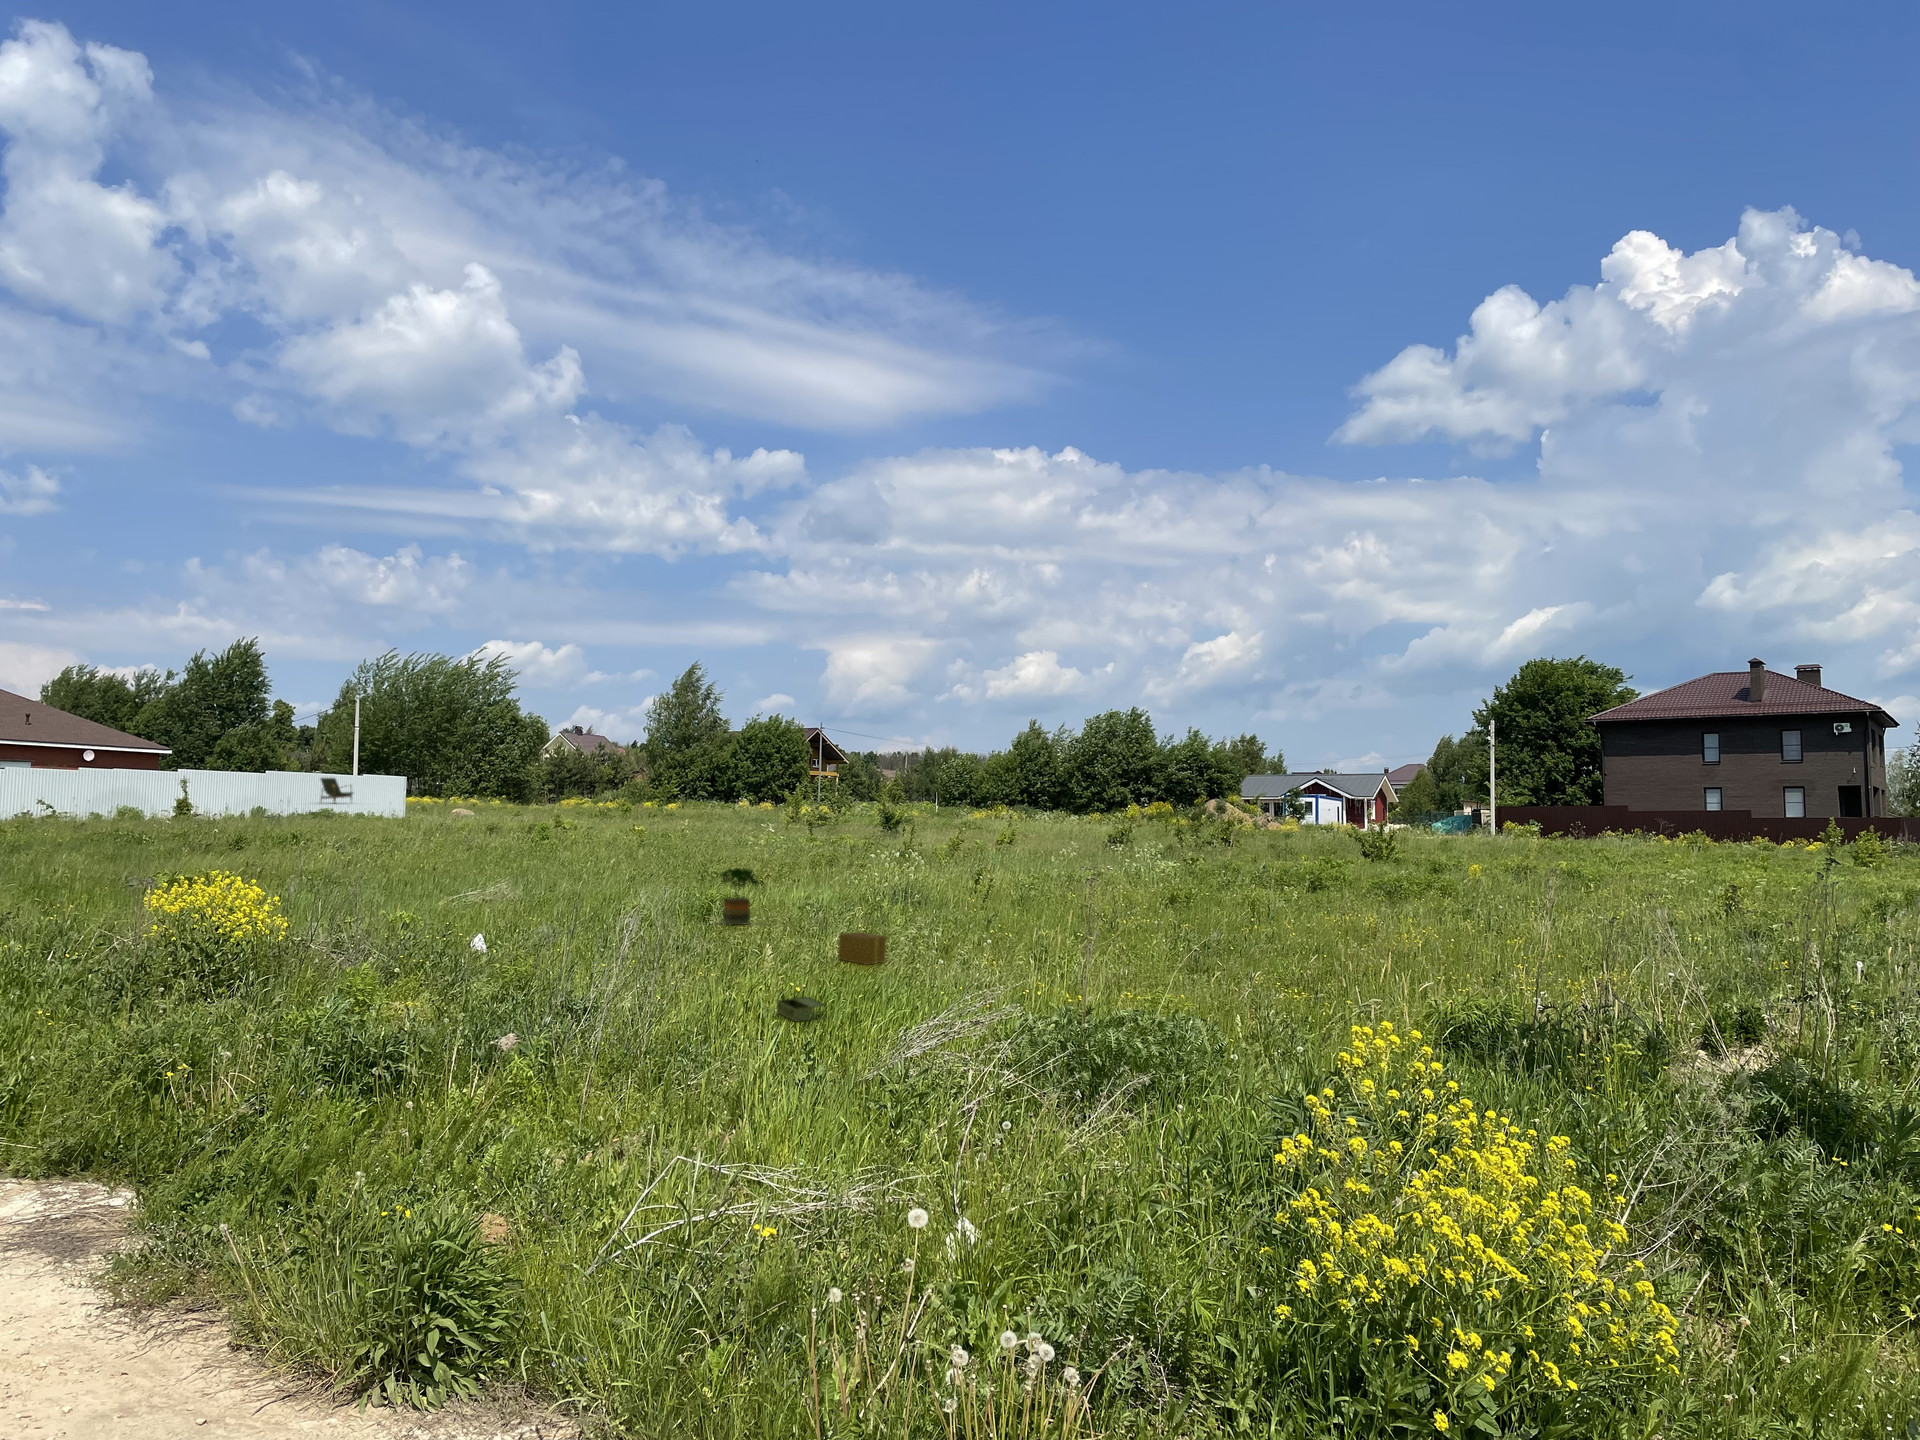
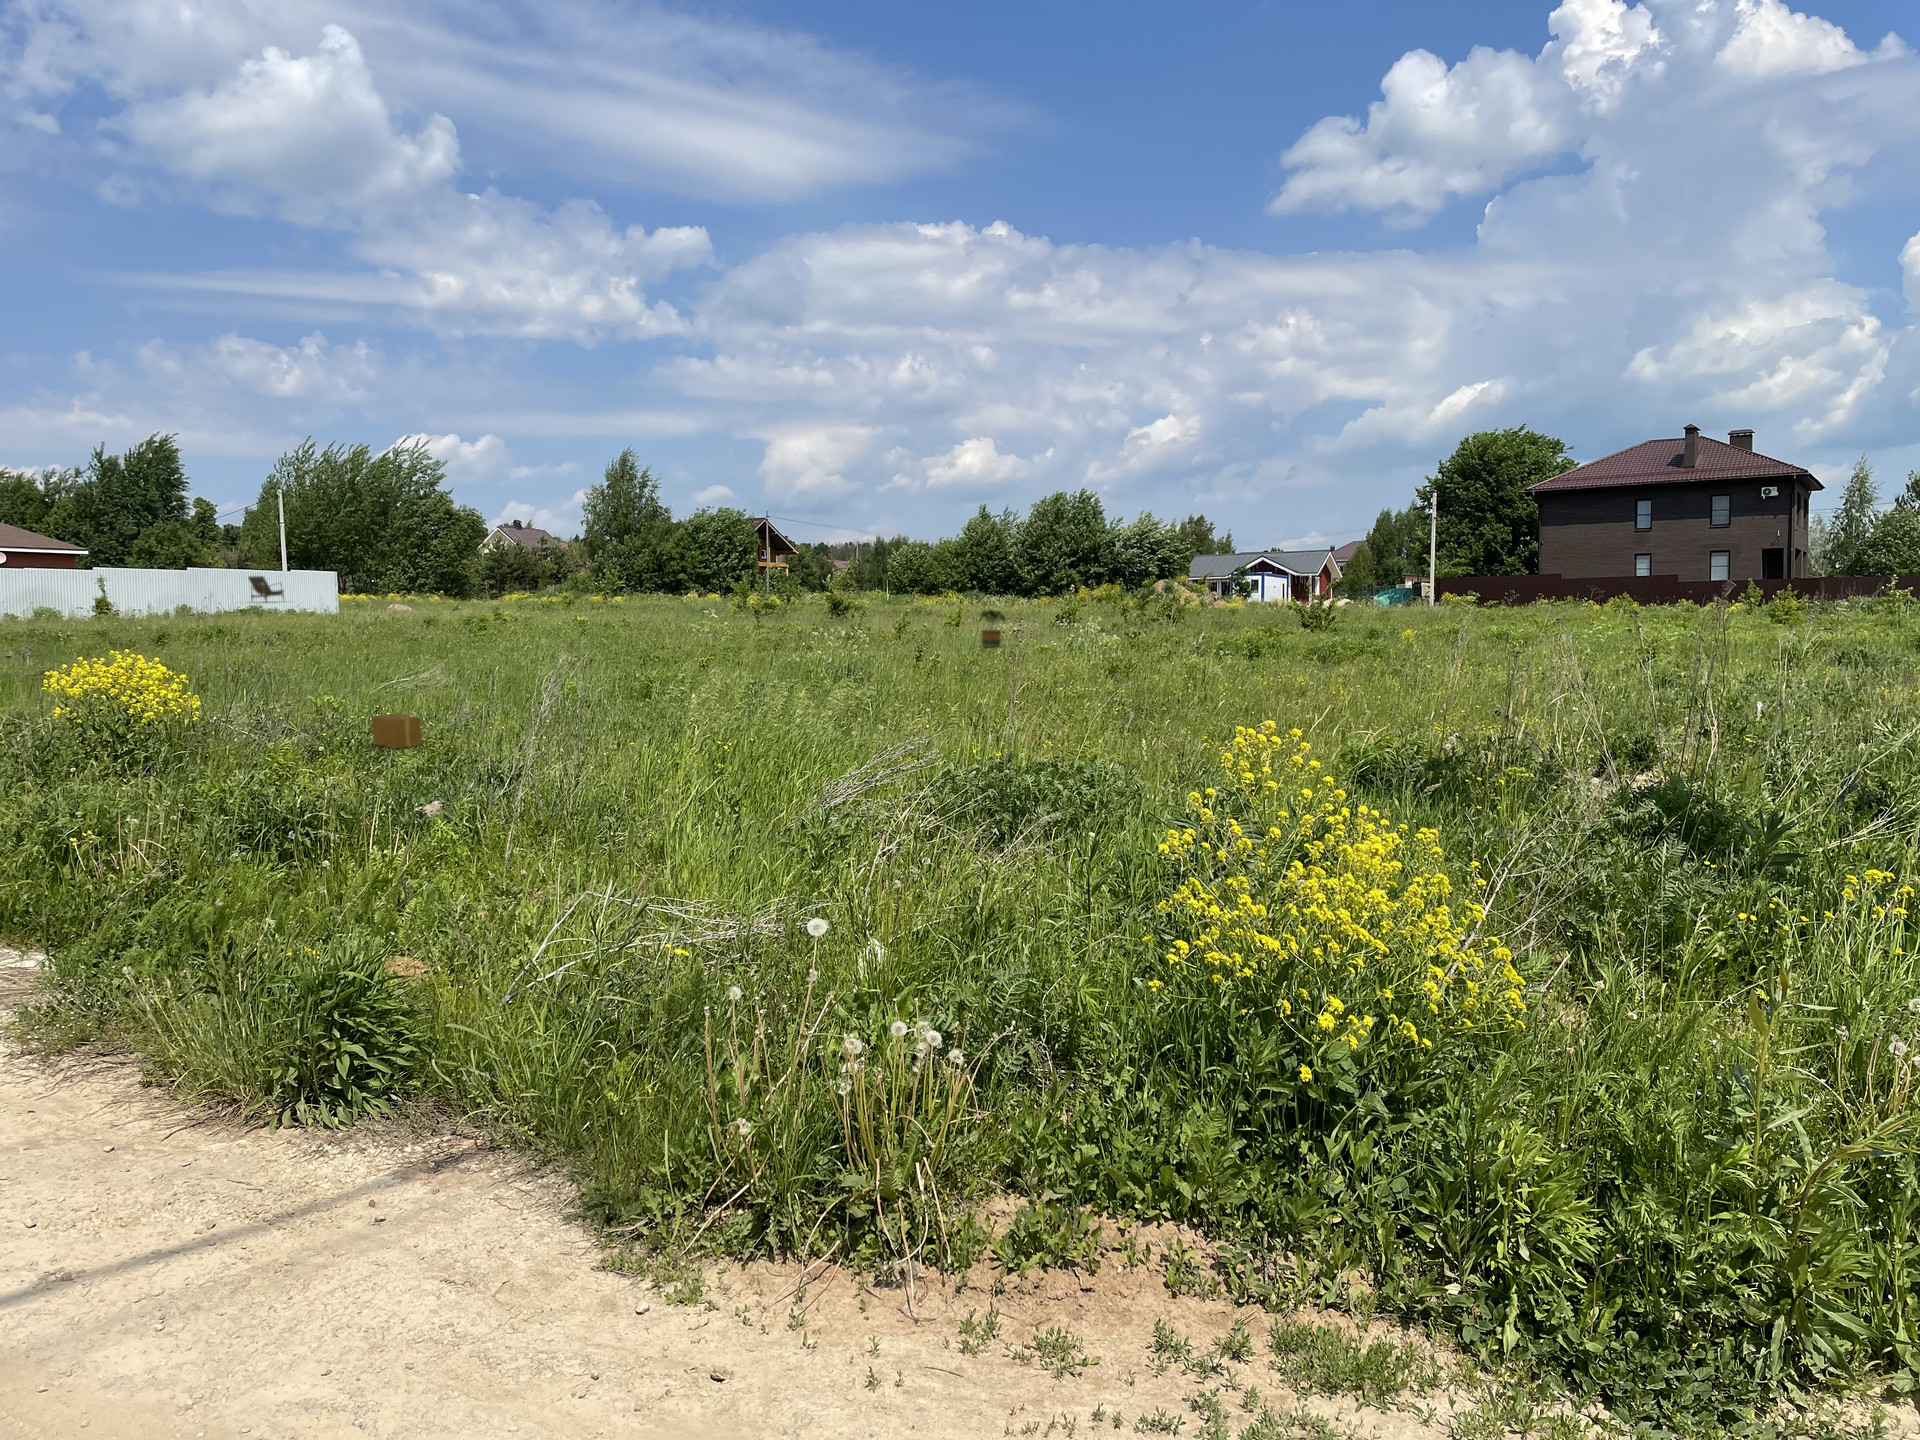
potted tree: present [721,868,759,925] -> present [979,610,1005,647]
cardboard box: present [838,932,886,965] -> present [371,713,423,749]
toolbox: present [777,997,826,1021] -> none [698,752,747,775]

